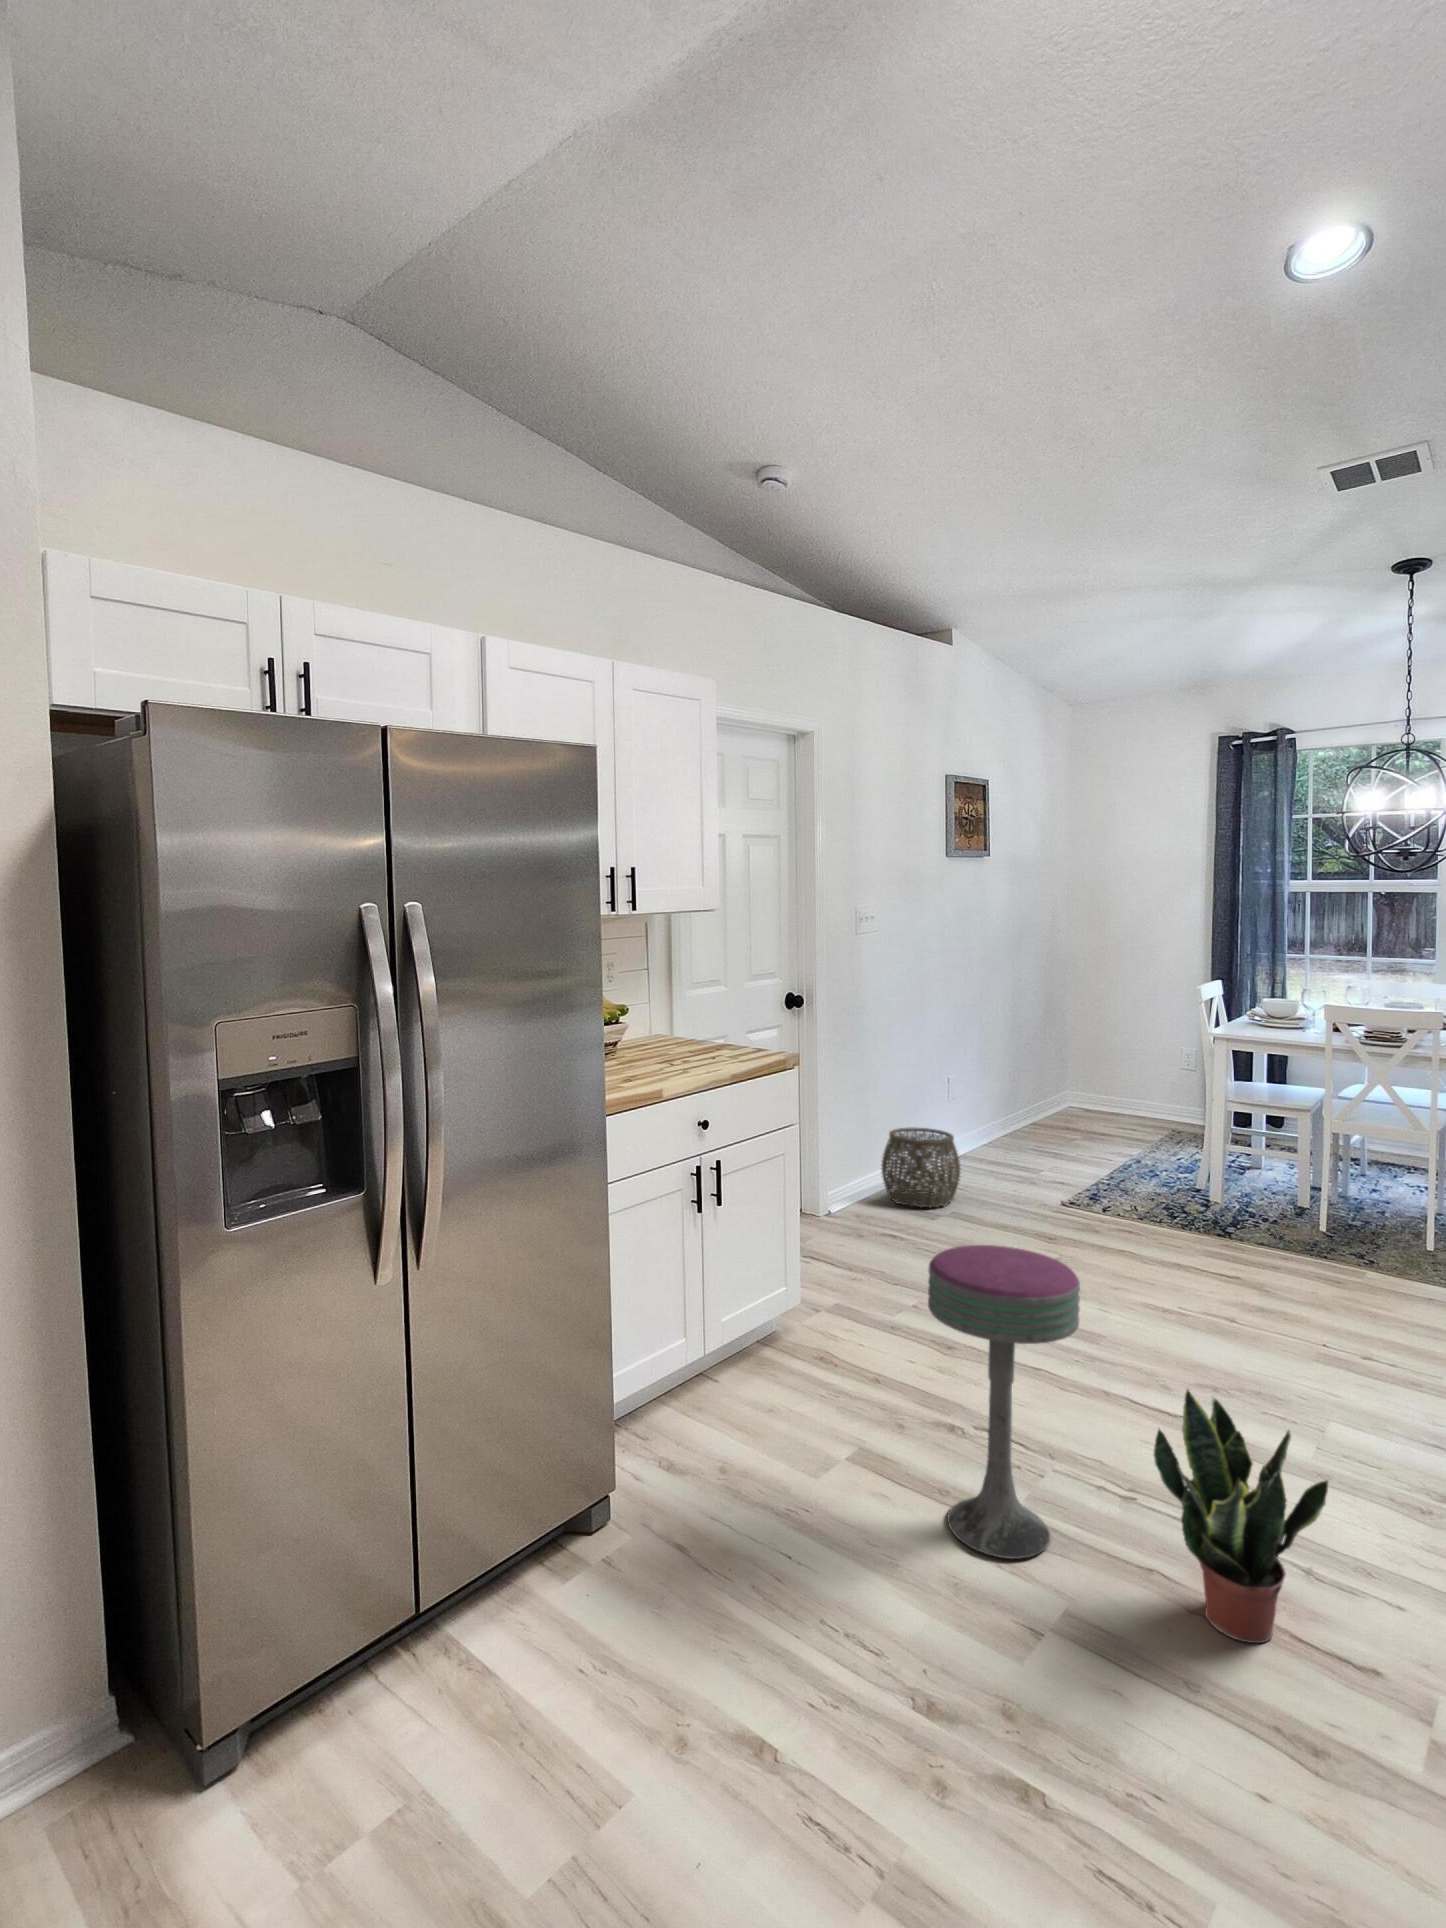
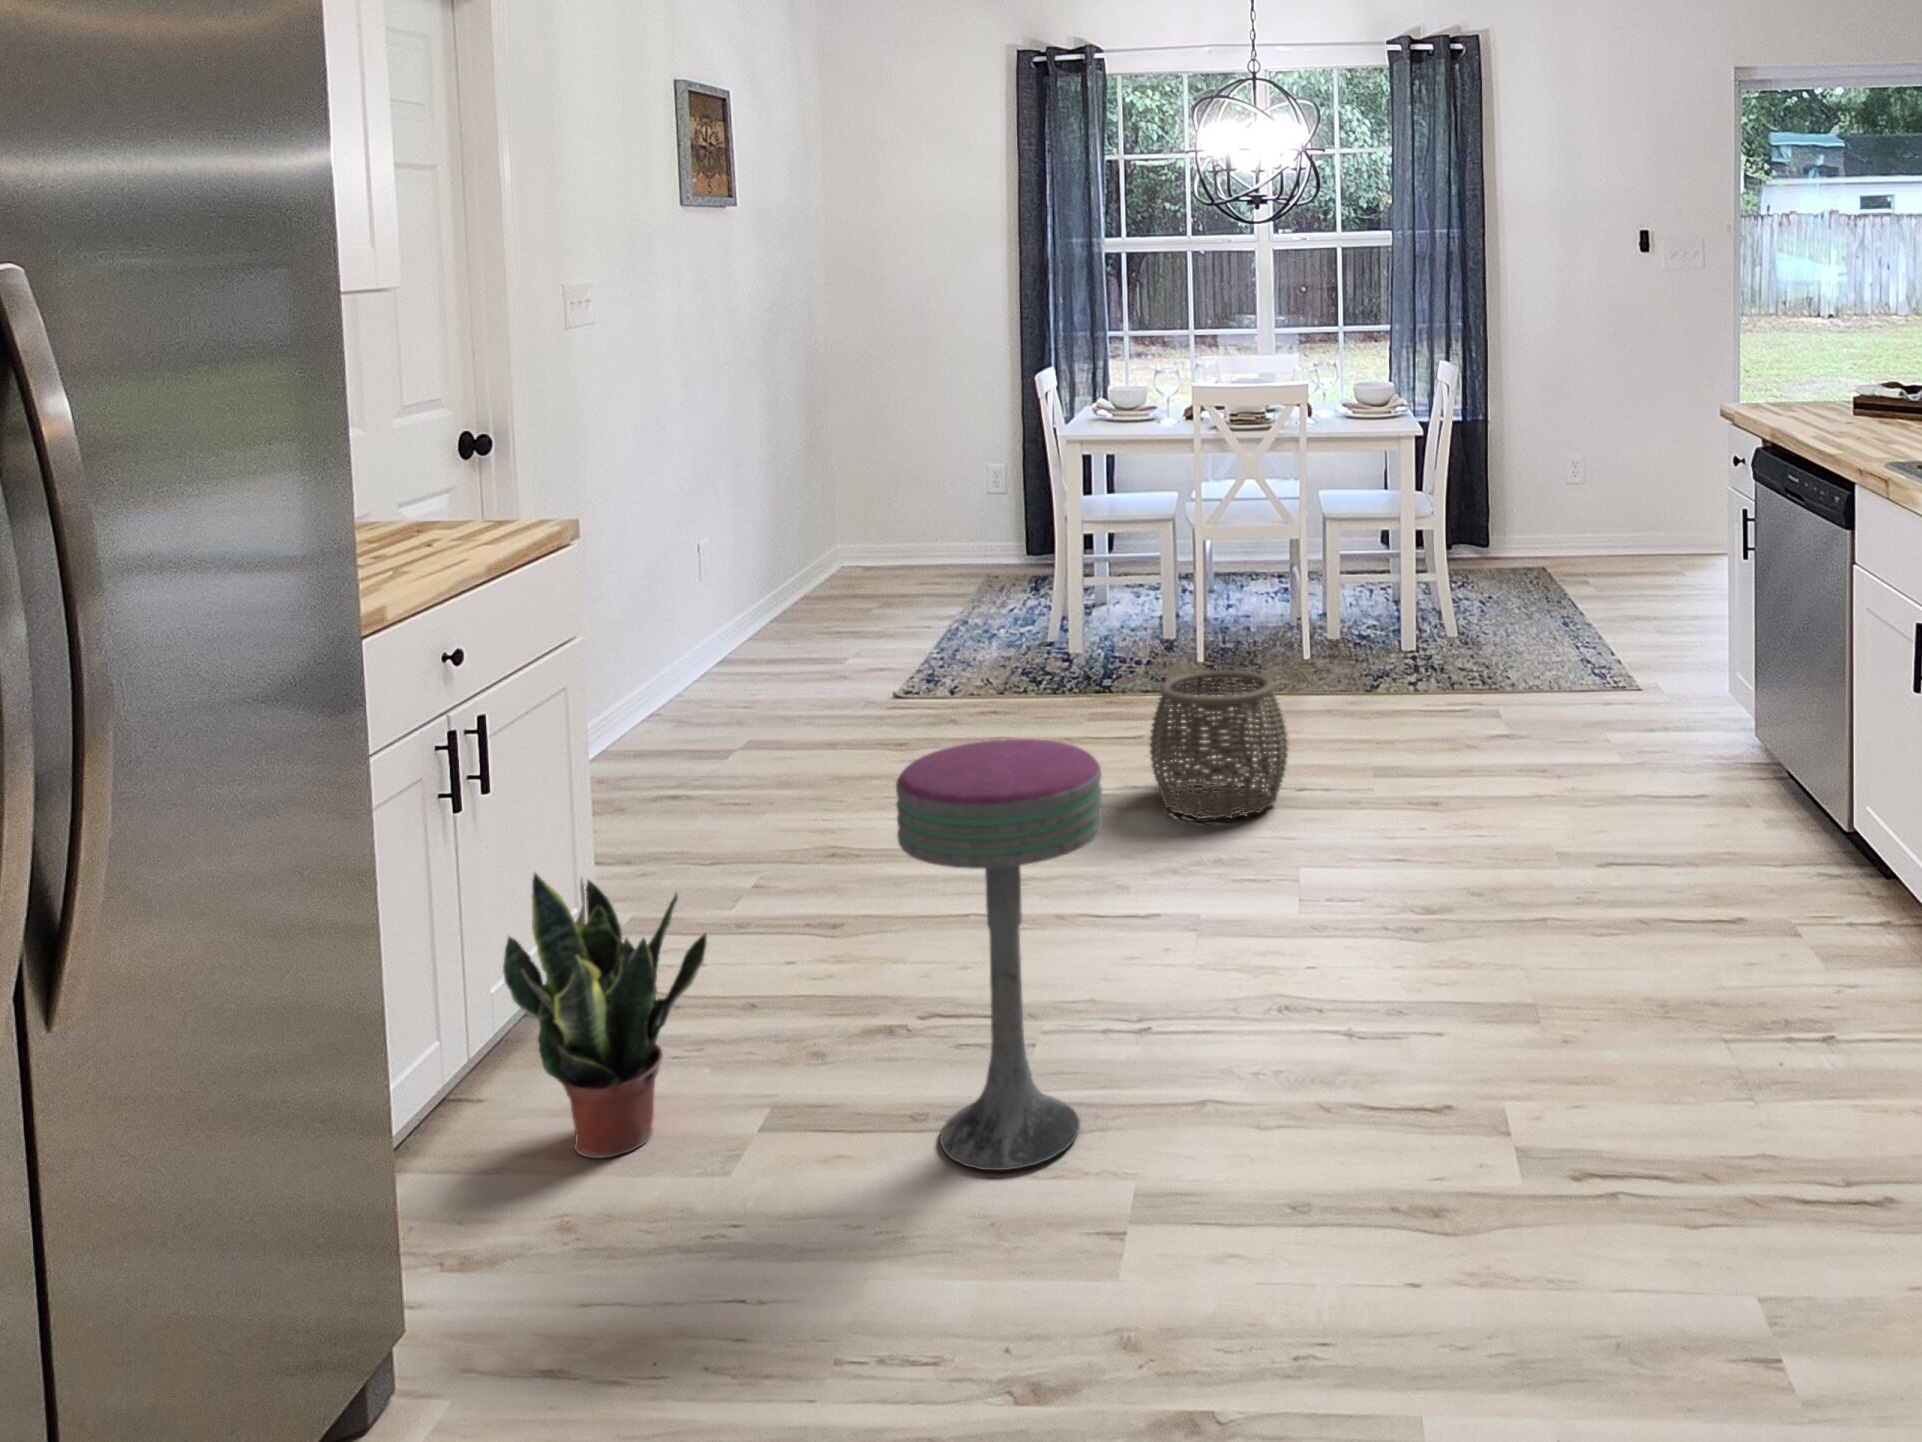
woven basket: present [881,1128,961,1208] -> present [1149,670,1288,819]
potted plant: present [1154,1389,1328,1643] -> present [503,873,707,1158]

